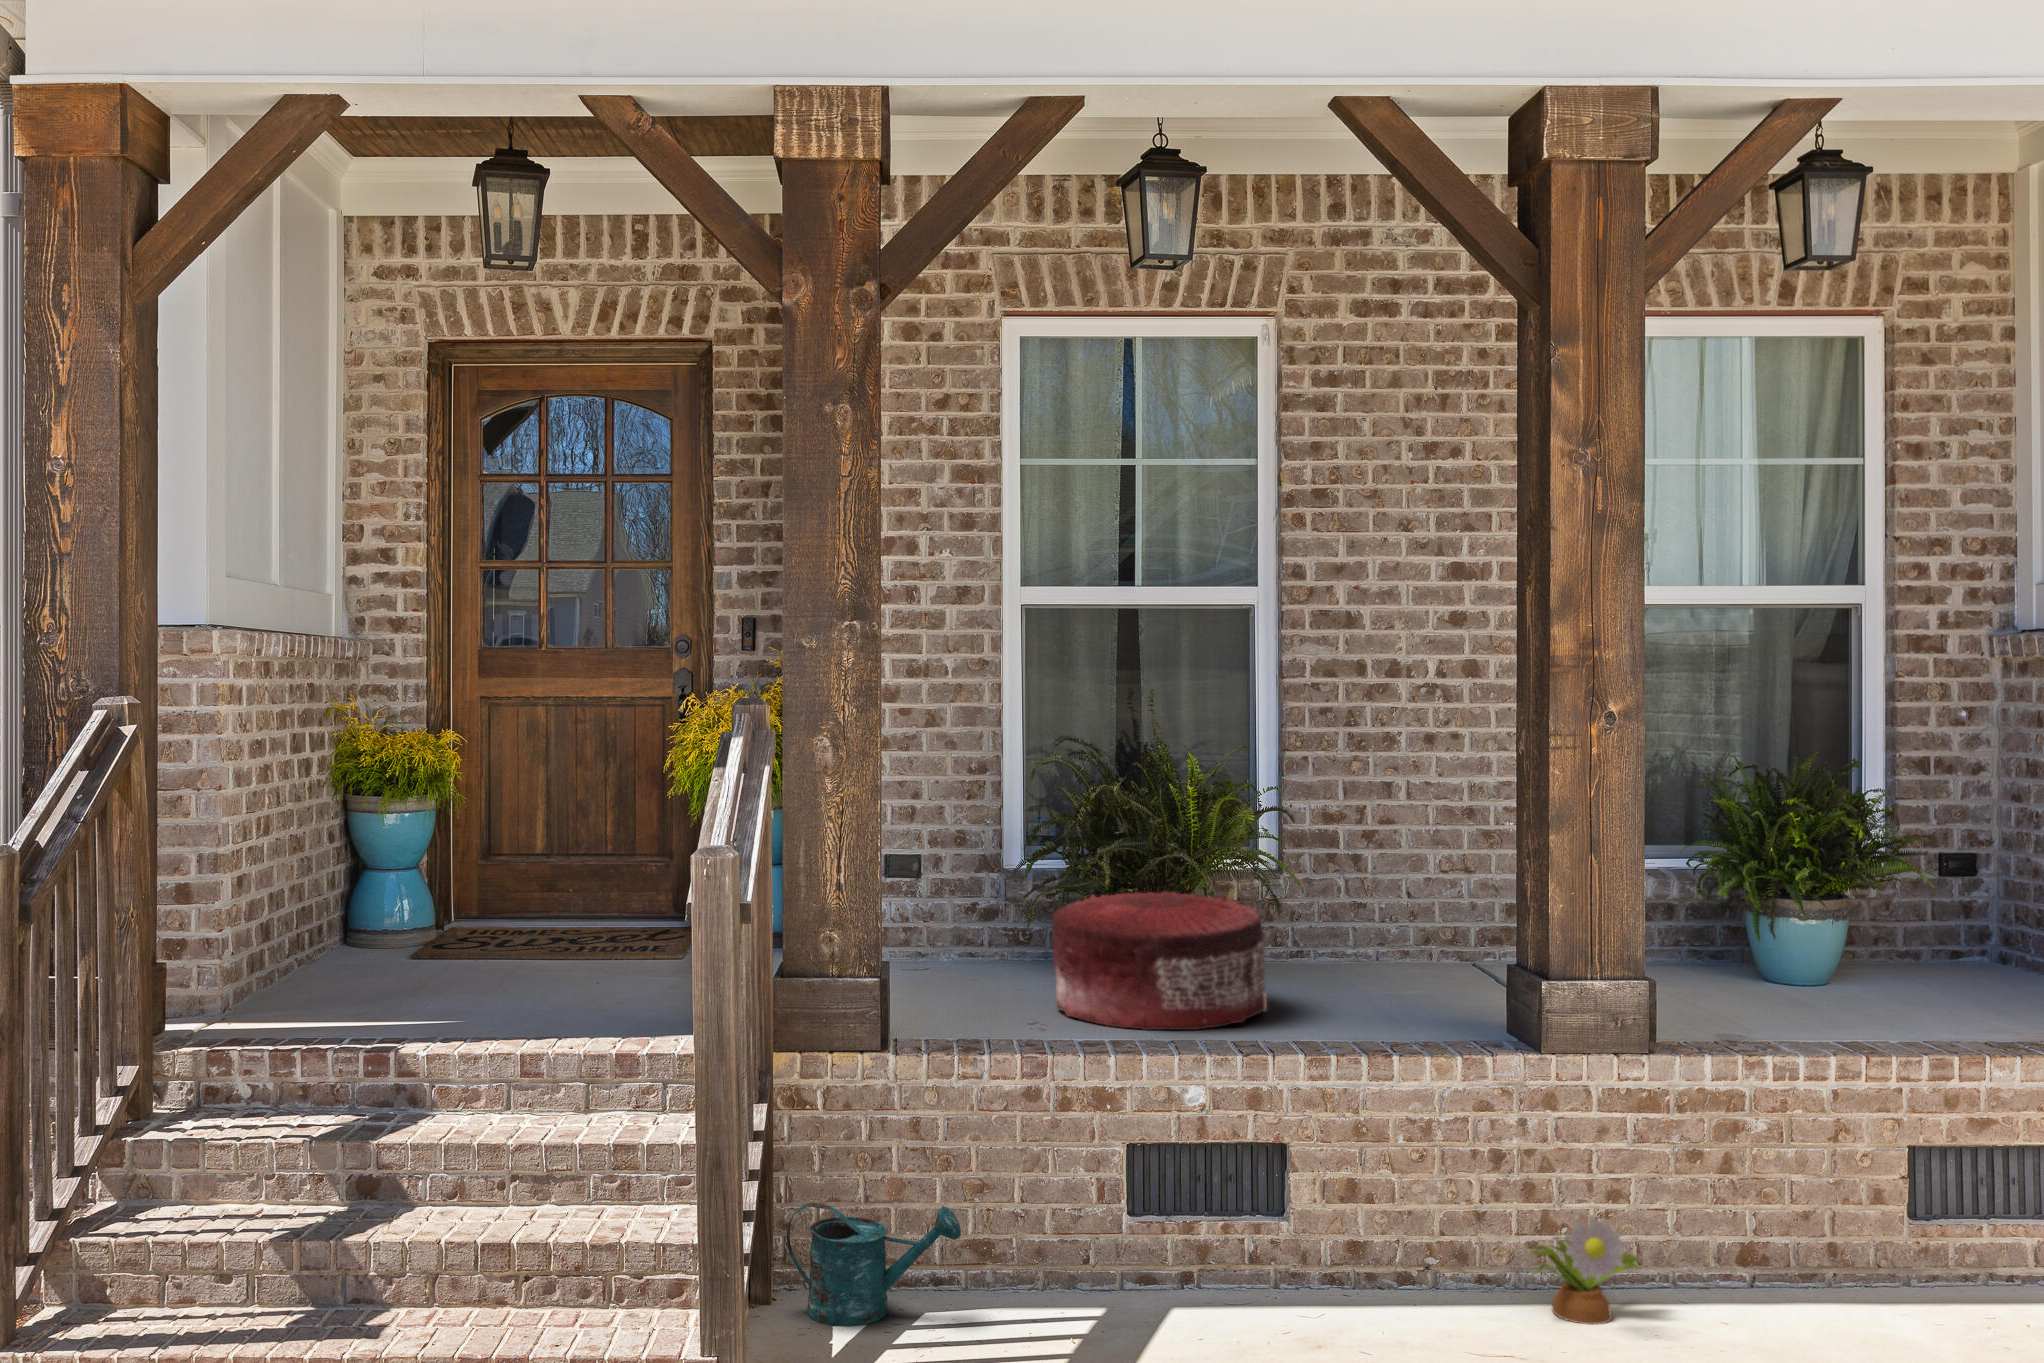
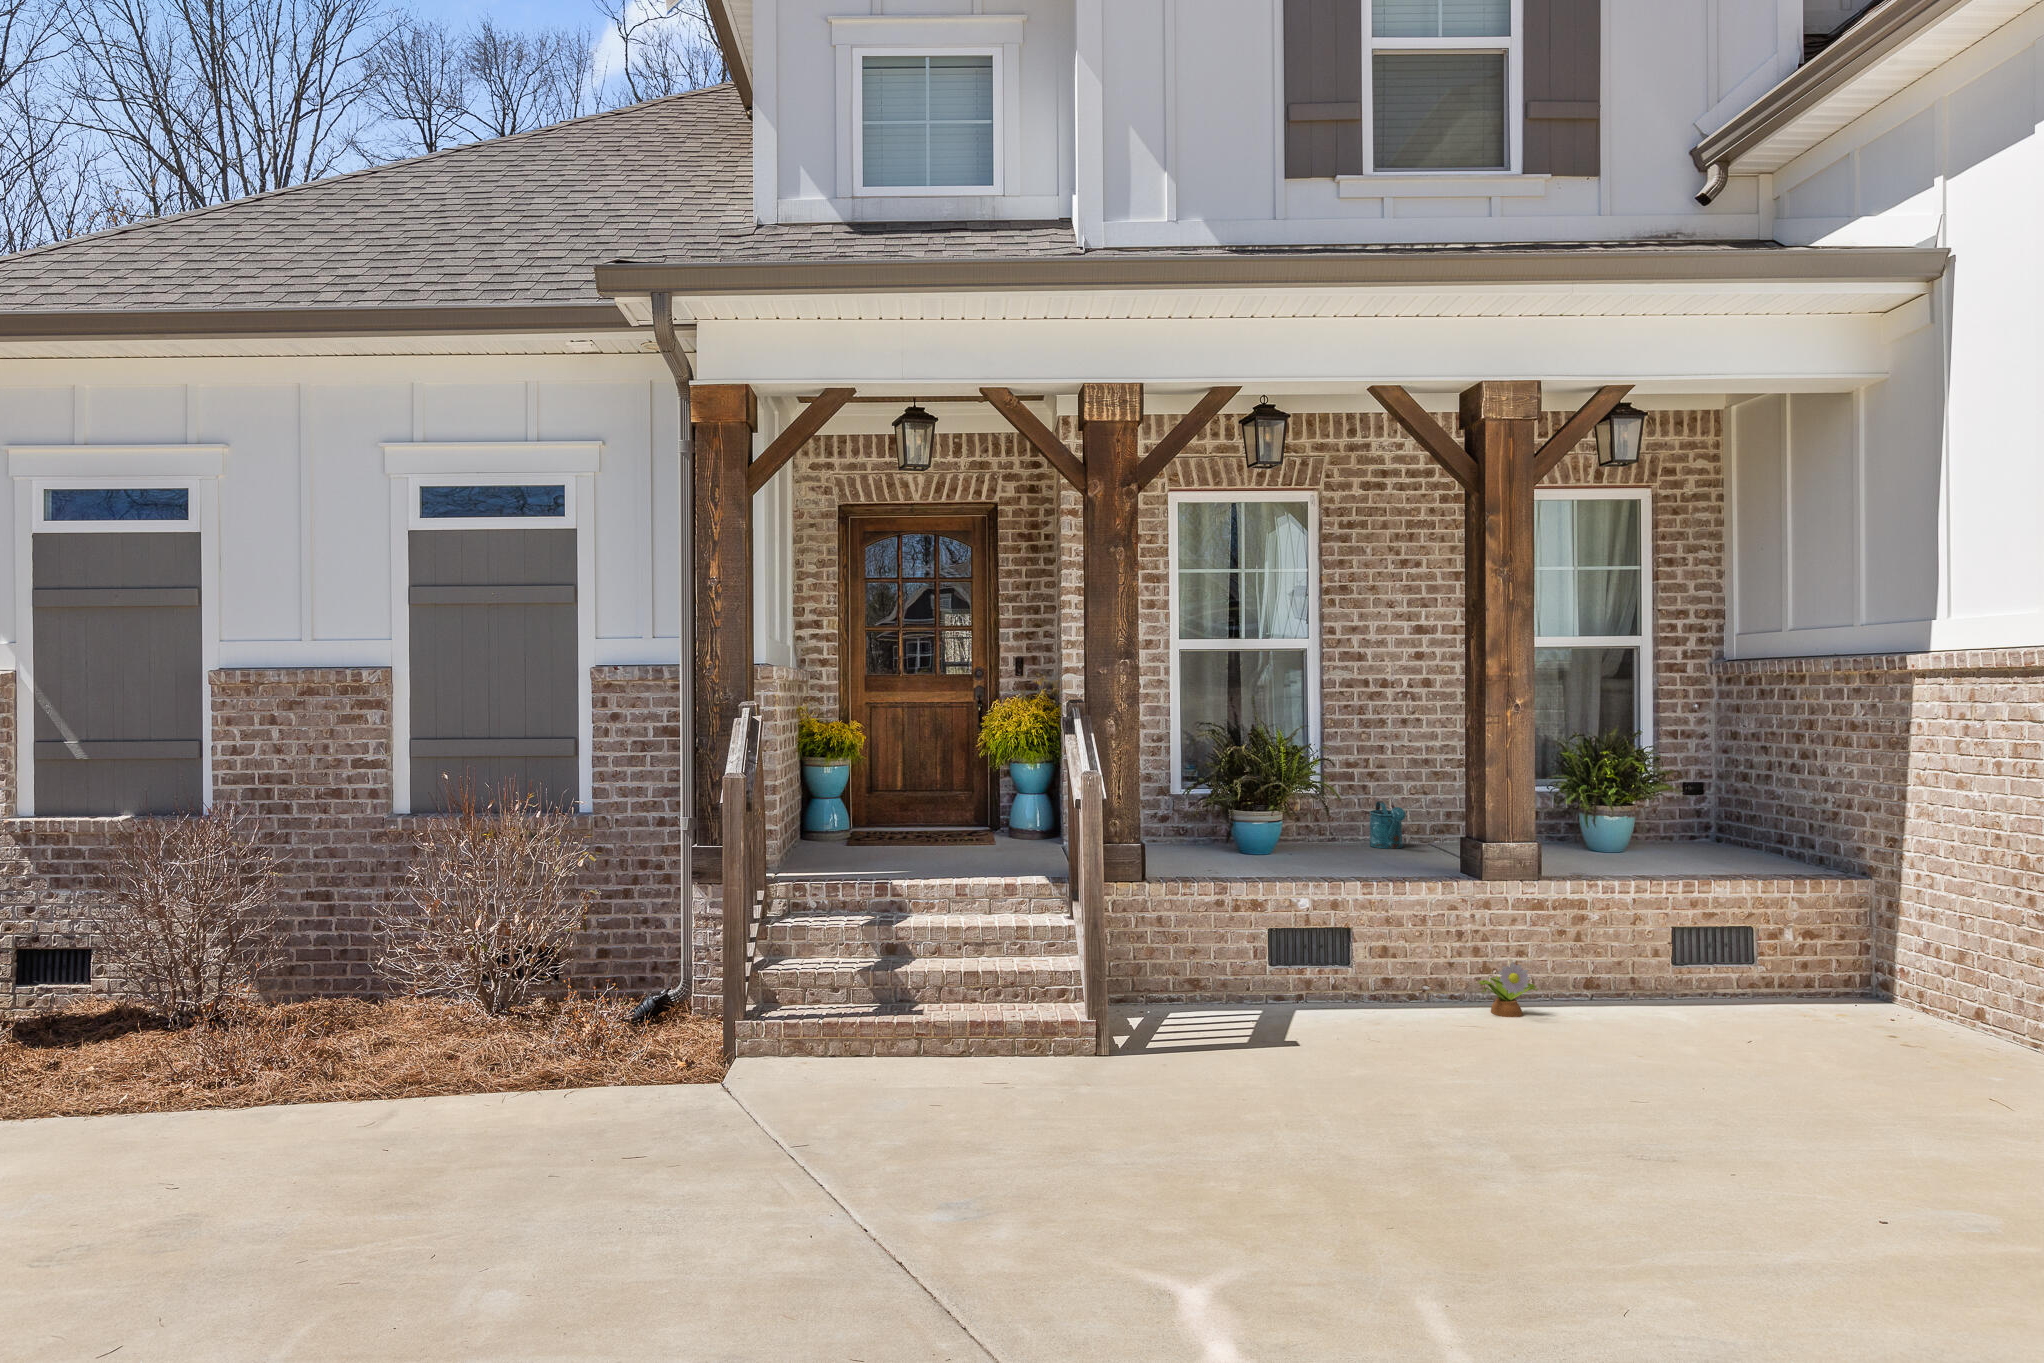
pouf: present [1052,891,1267,1030] -> none [1213,803,1330,874]
watering can: present [787,1203,961,1326] -> present [1370,801,1406,849]

